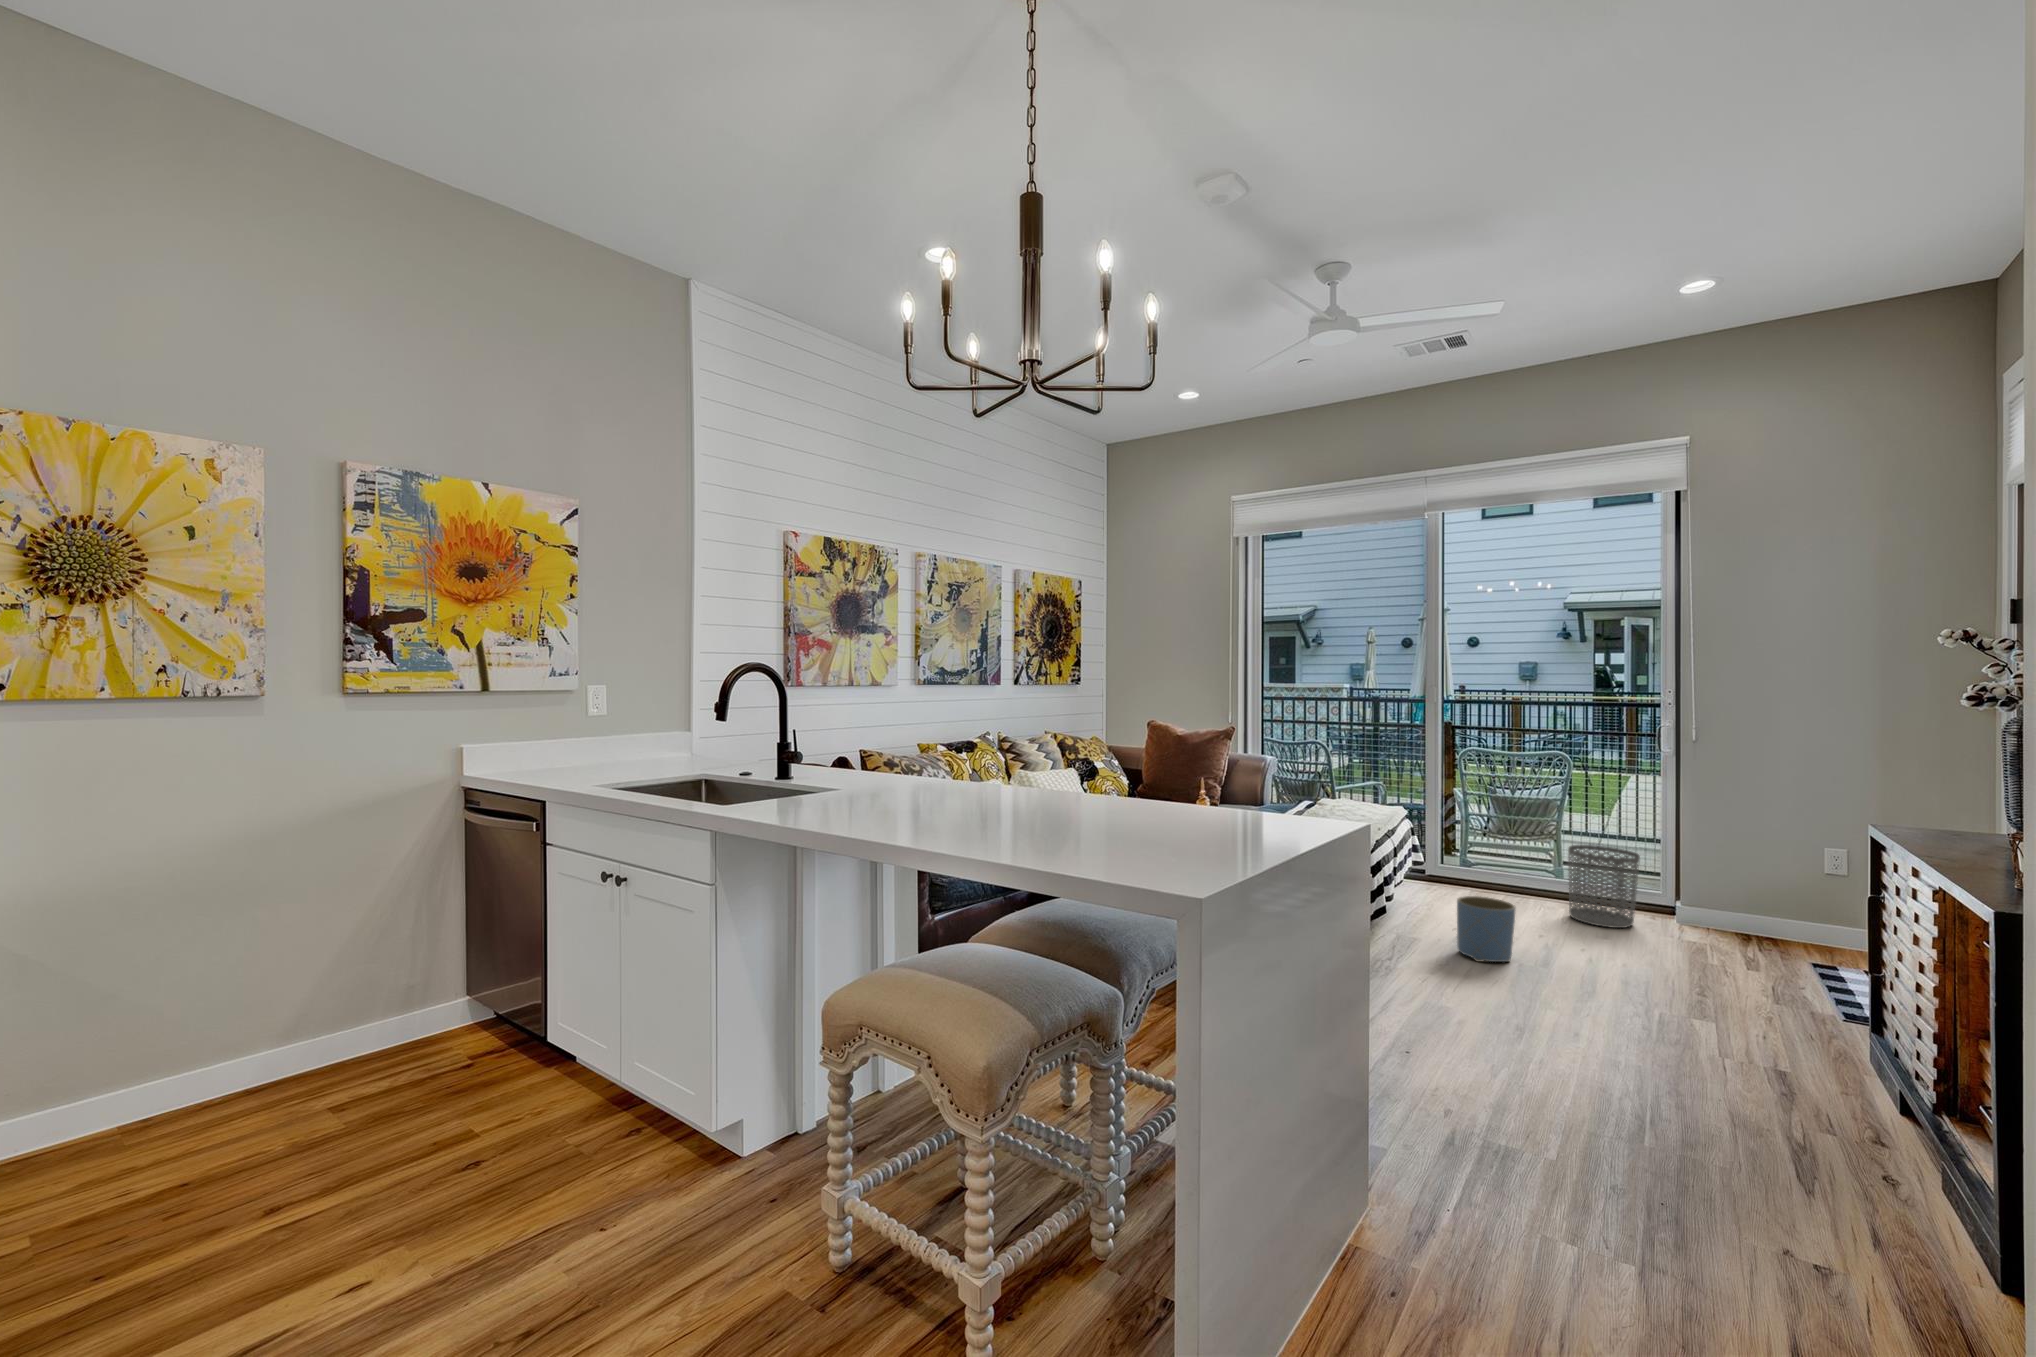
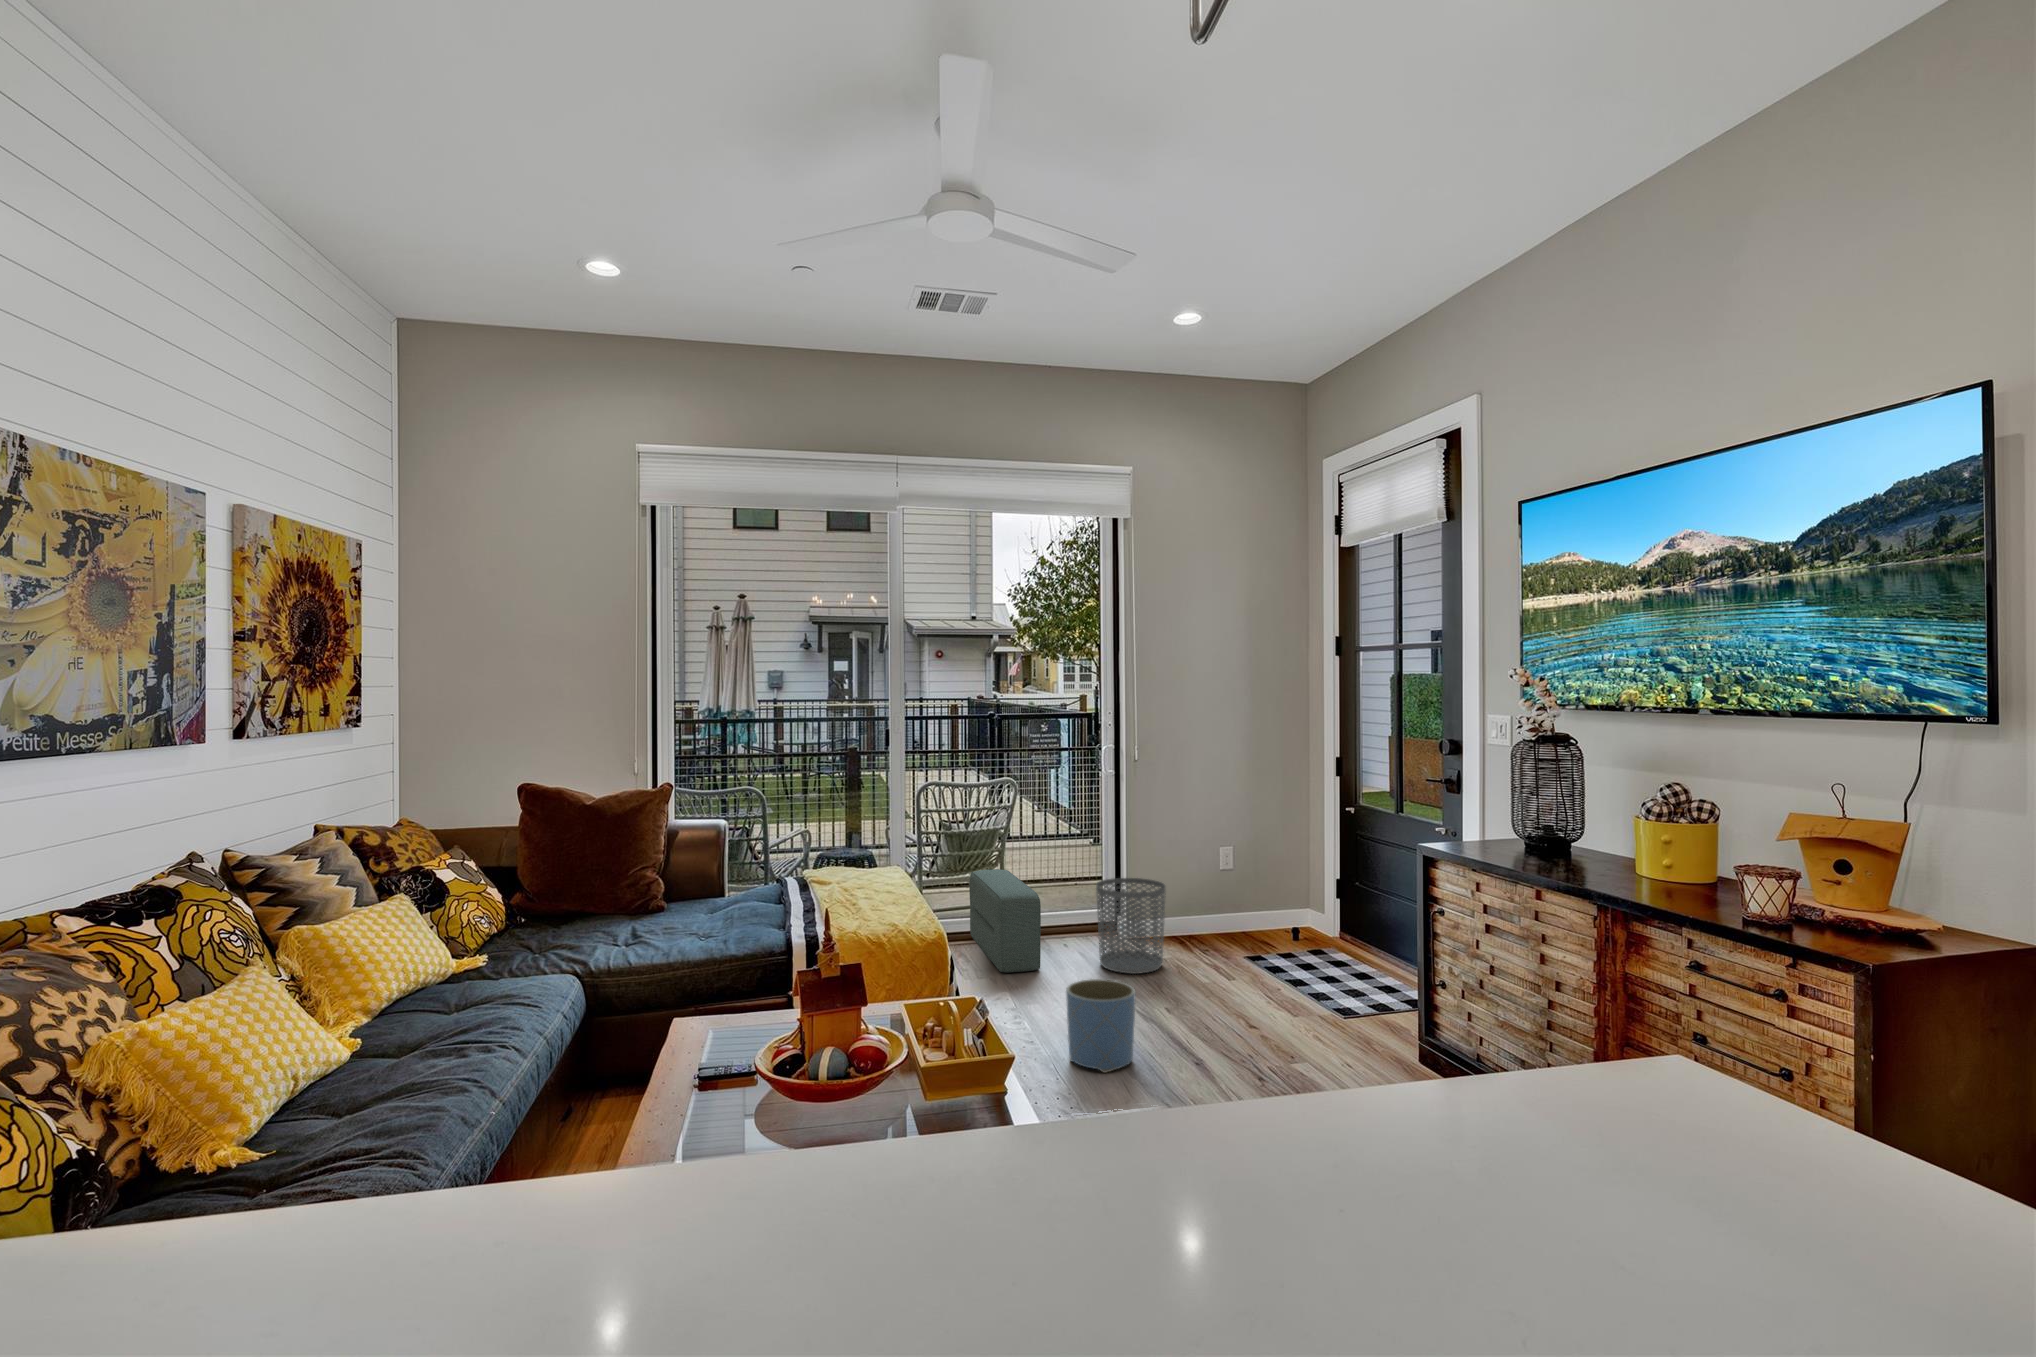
pouf: none [1472,826,1517,905] -> present [969,869,1041,973]

